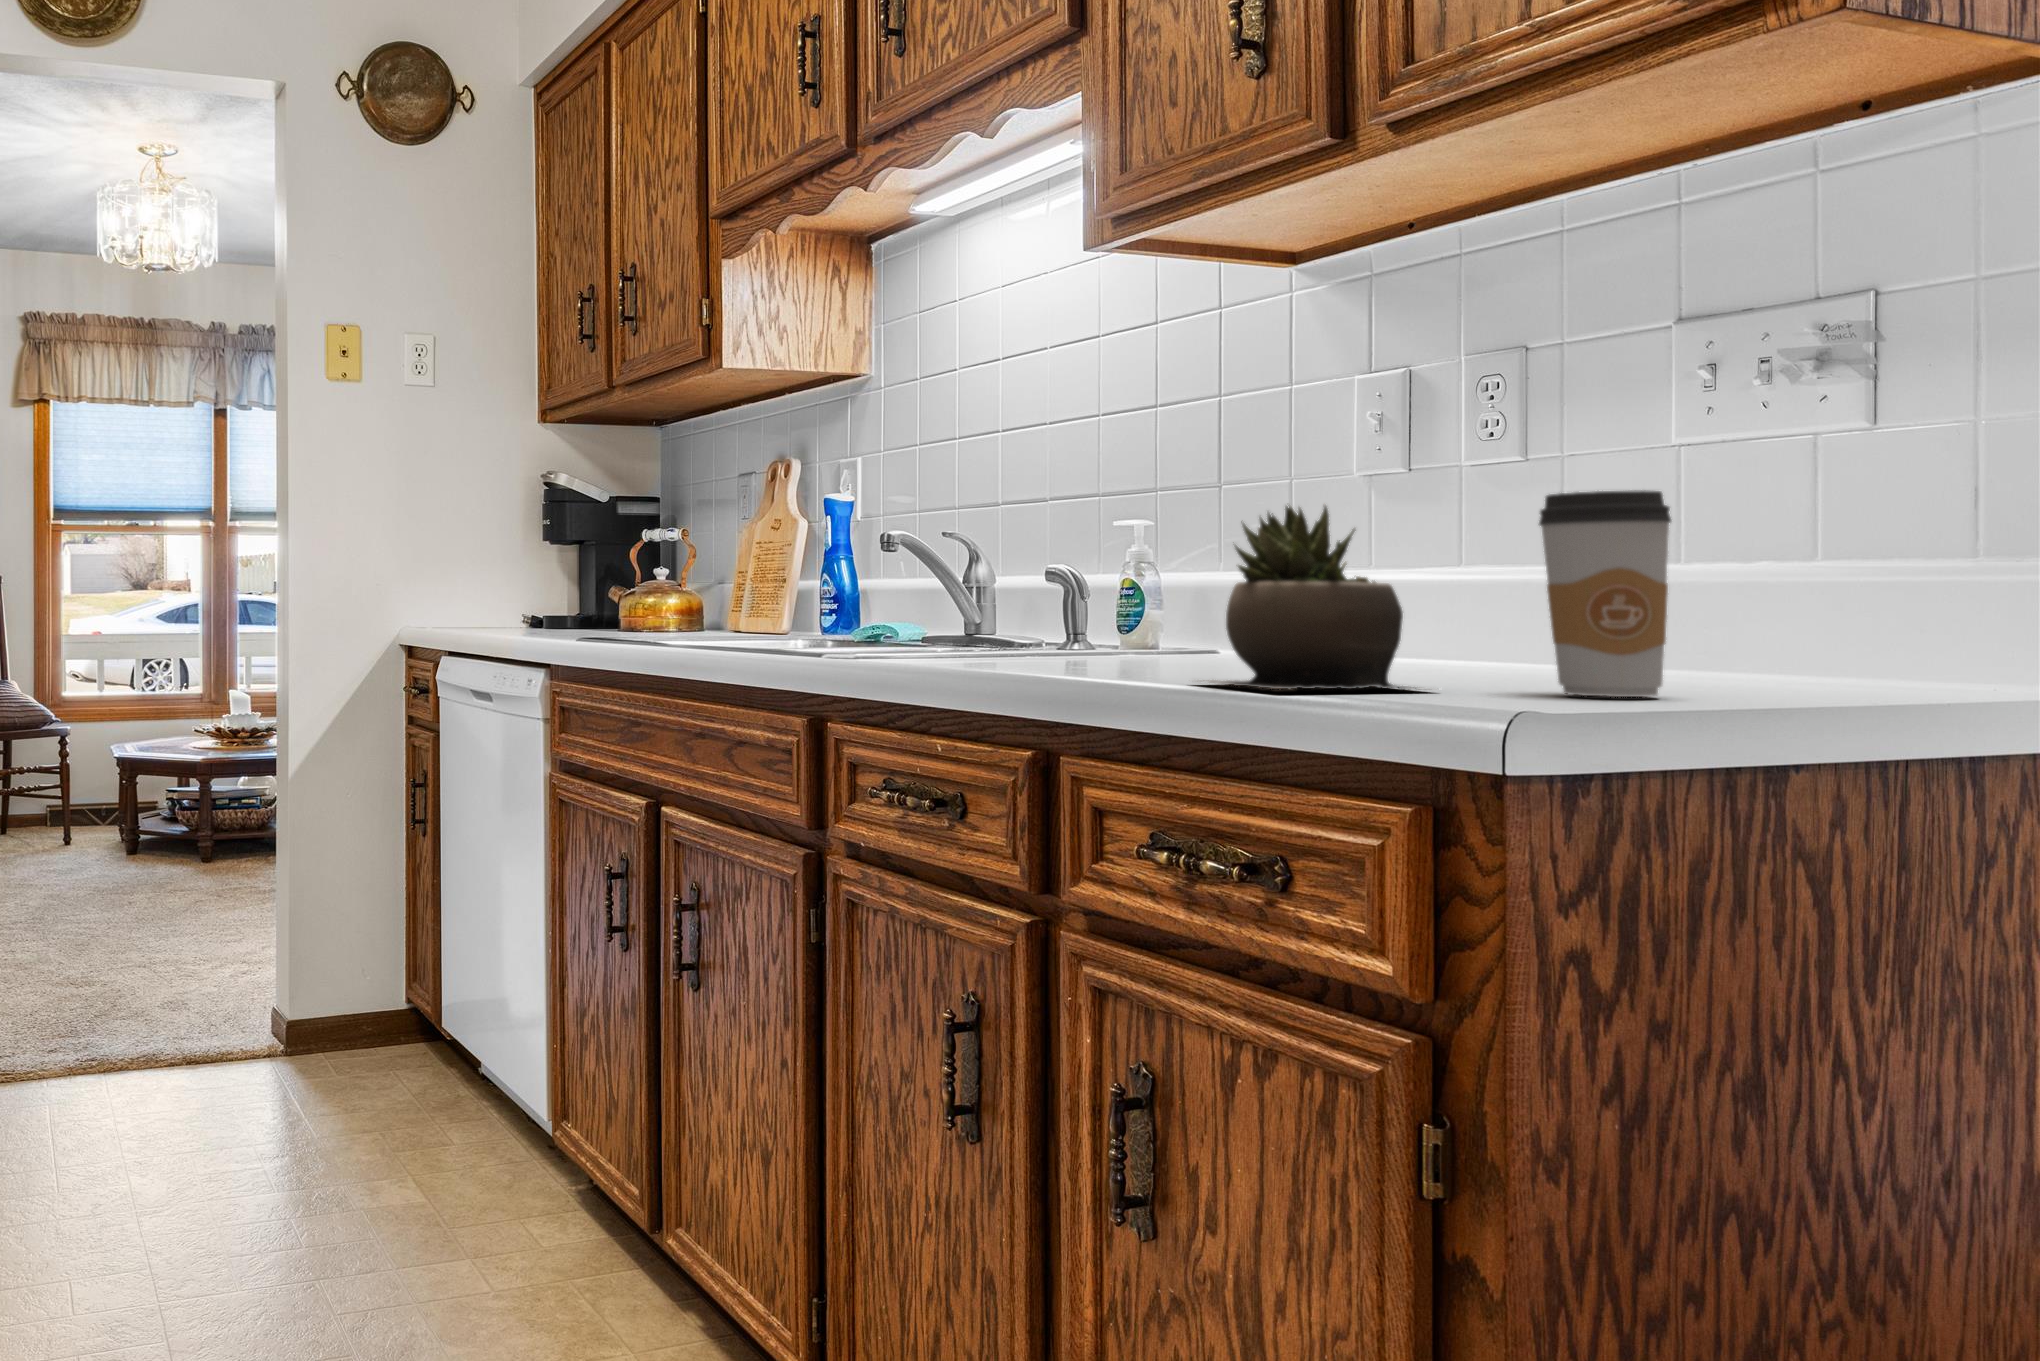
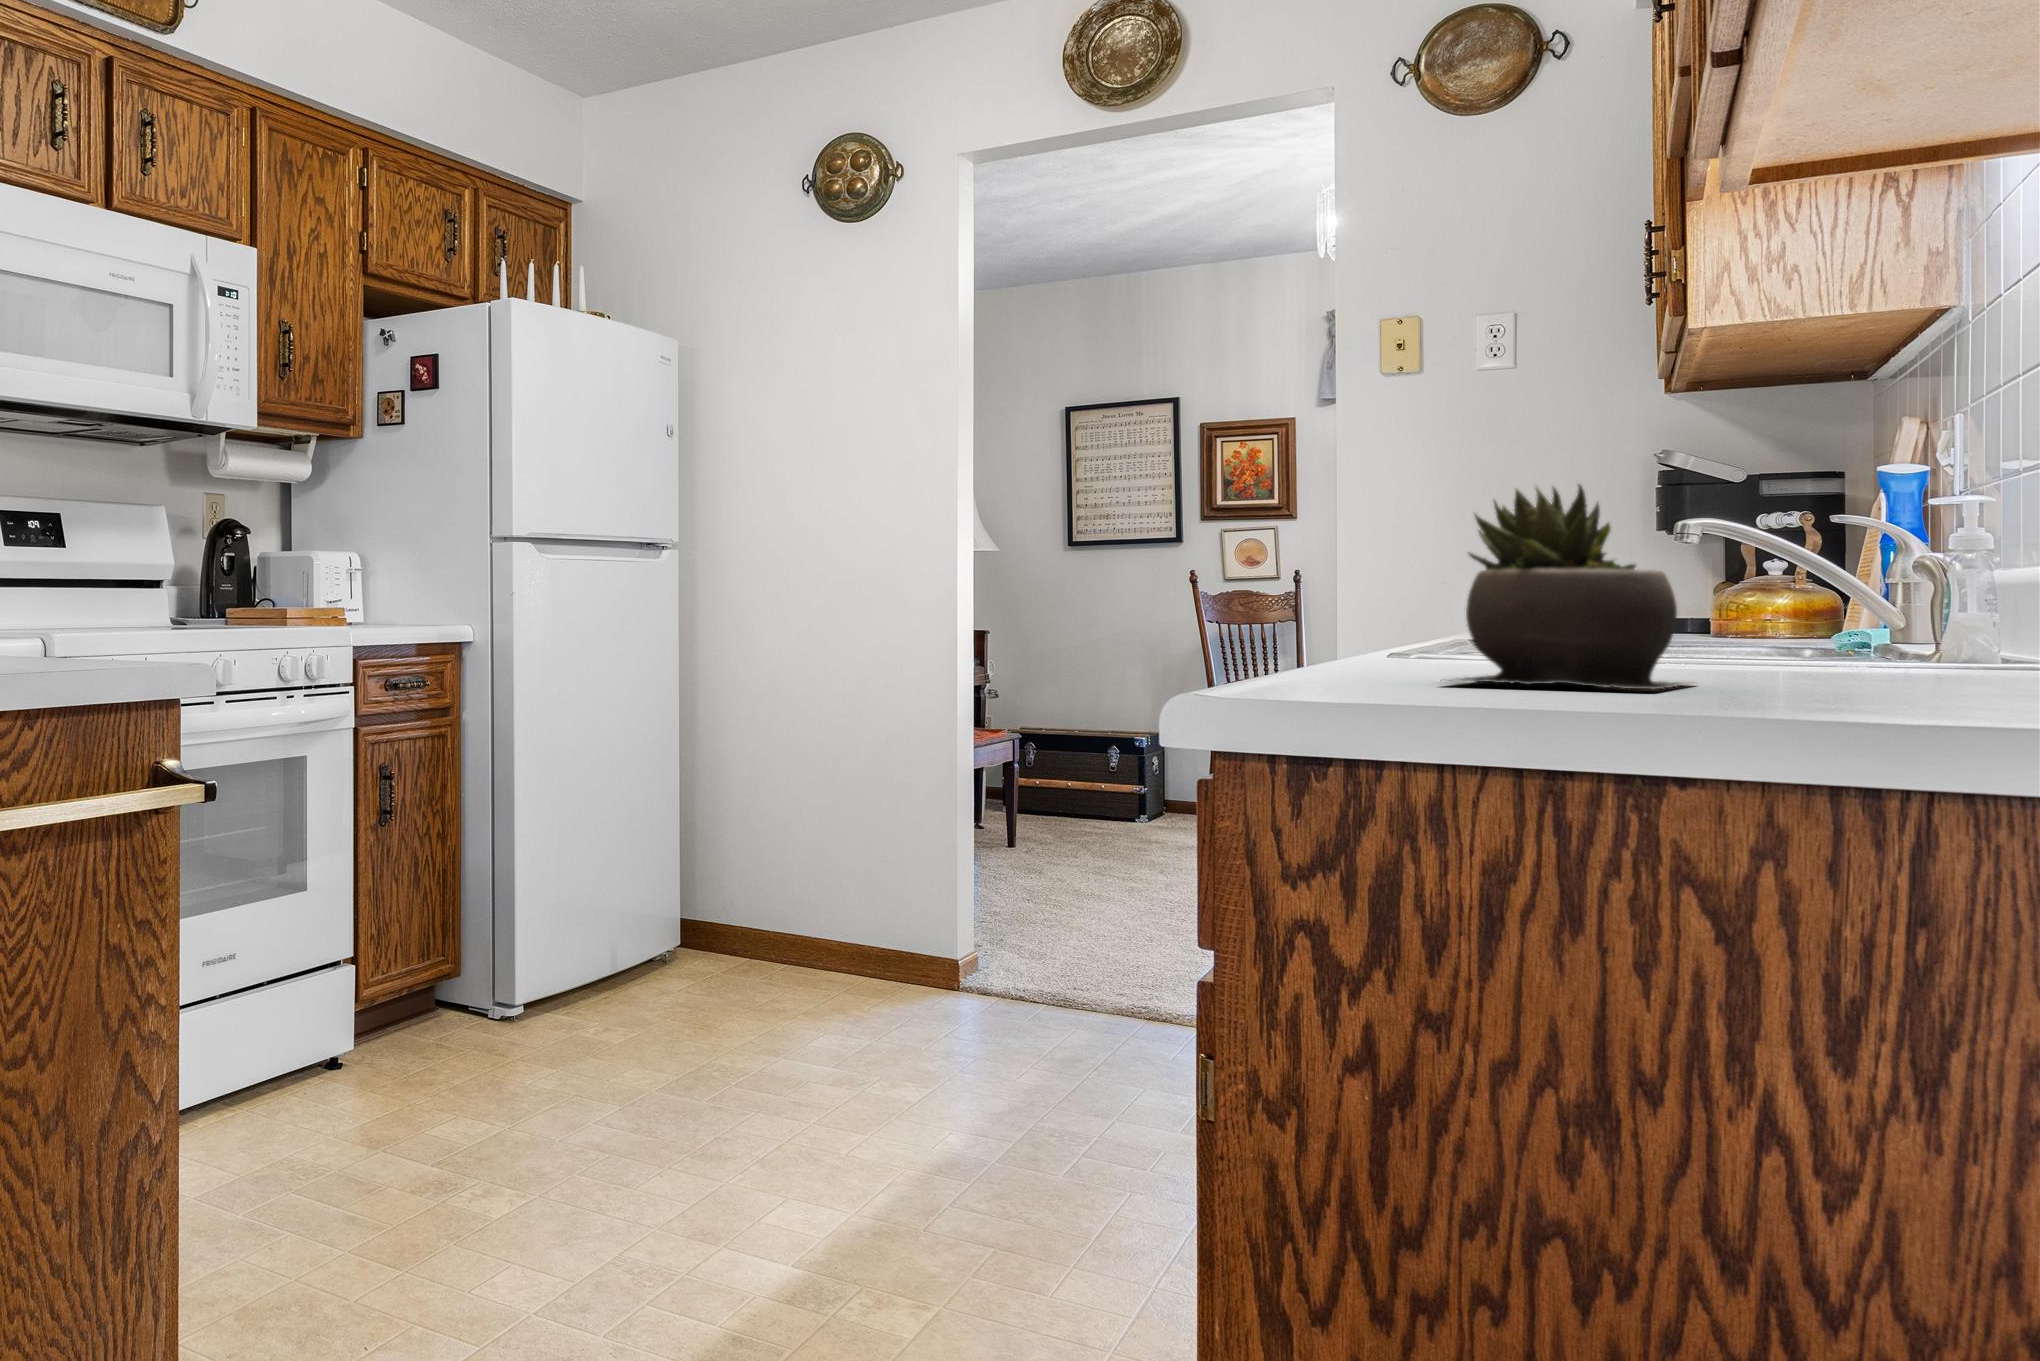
coffee cup: present [1539,490,1671,697] -> none [1708,453,1881,703]

